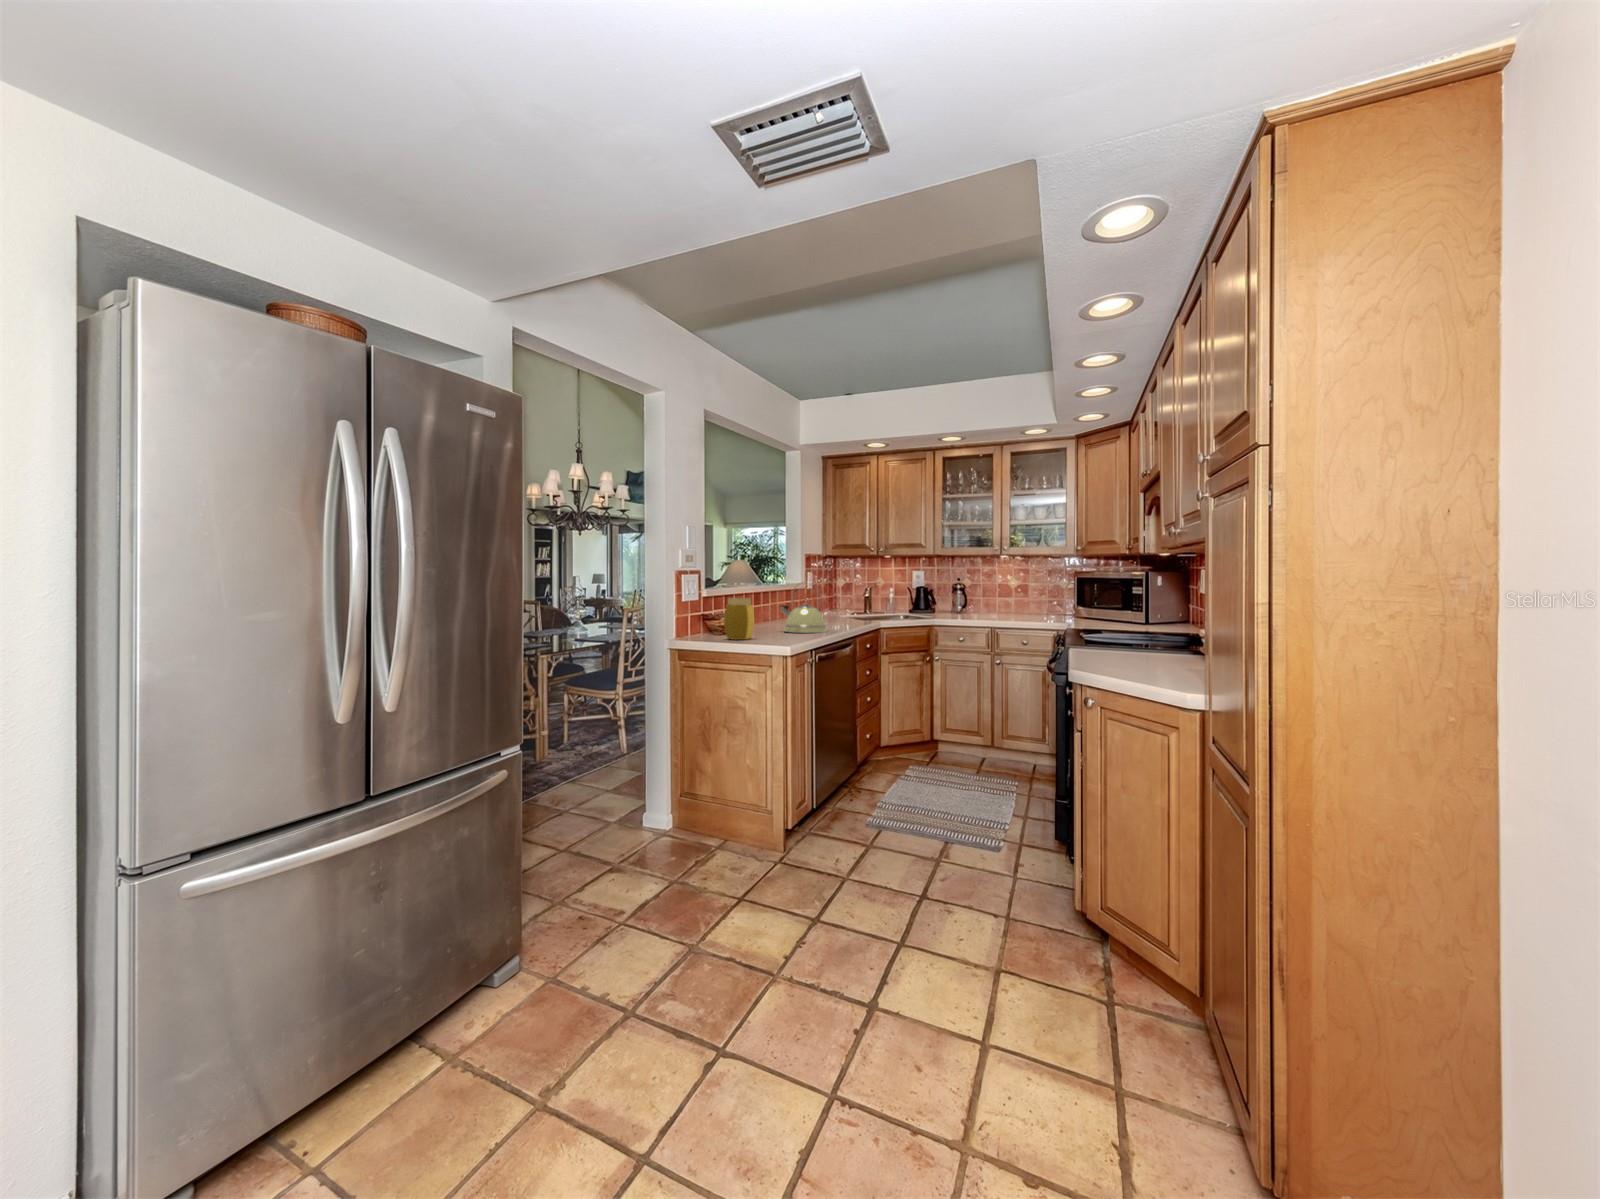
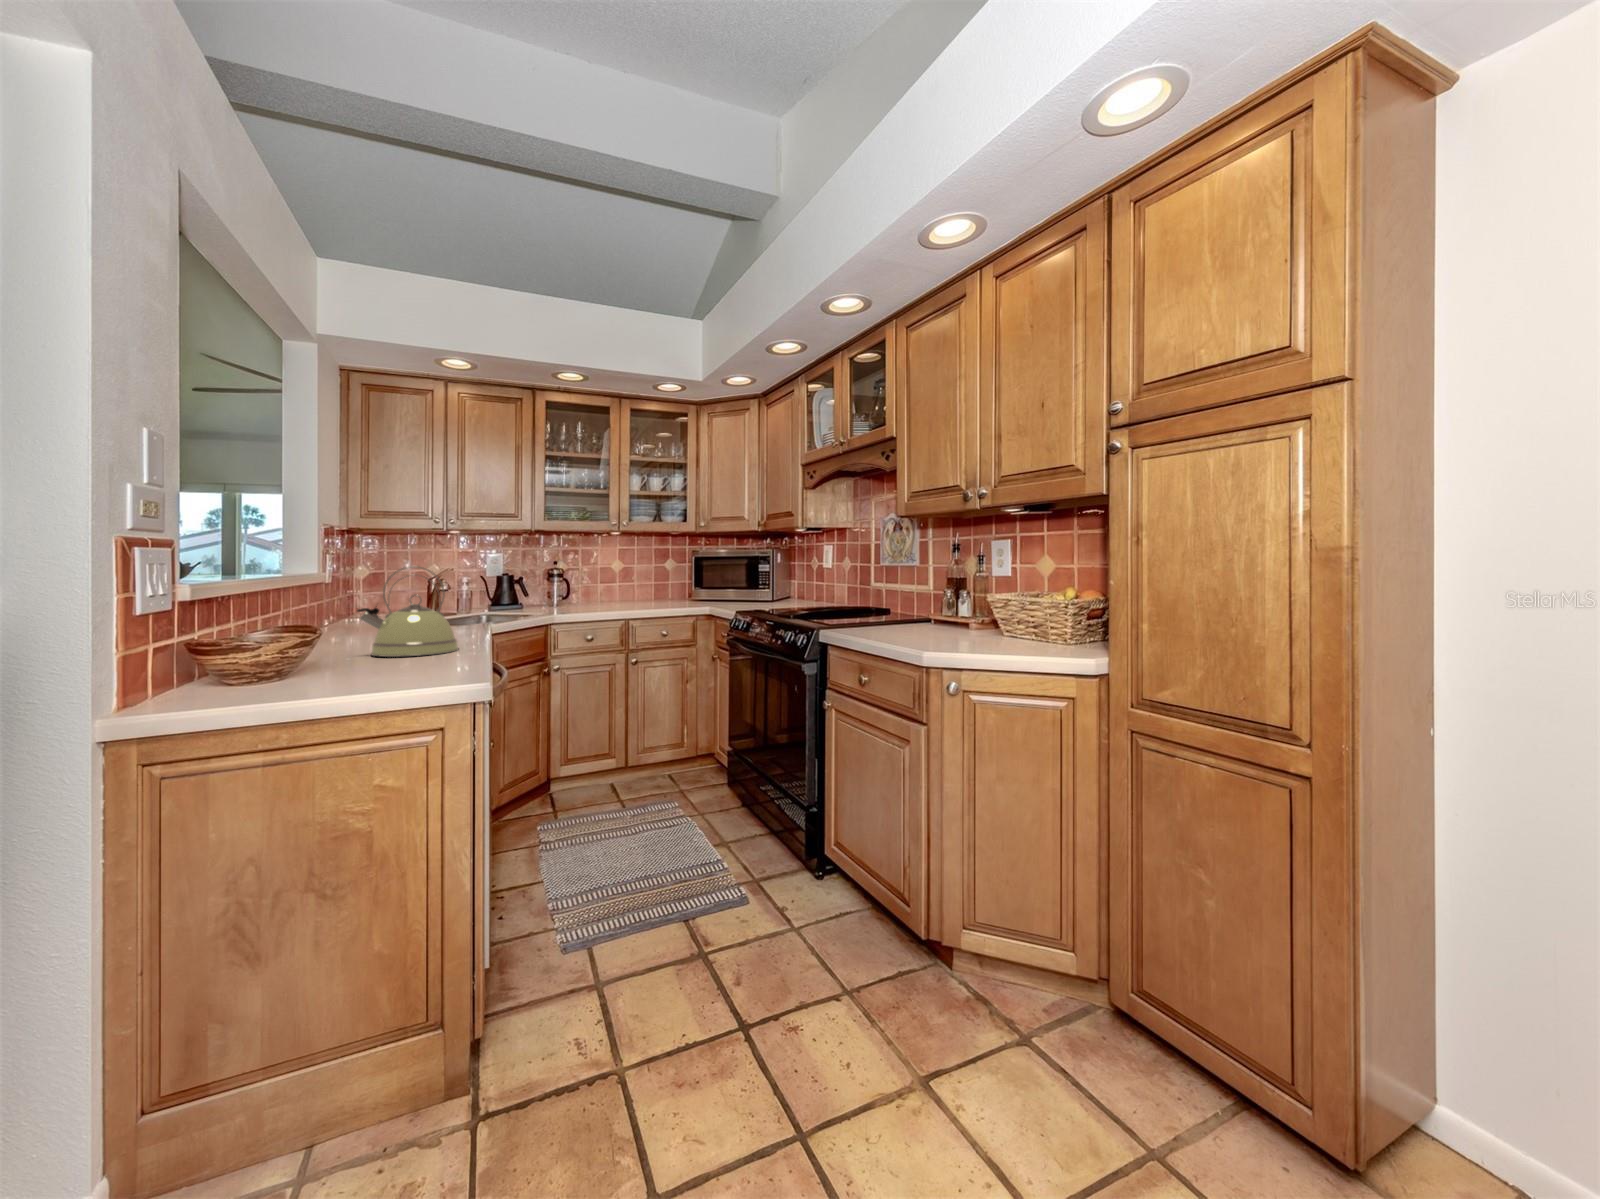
jar: present [724,598,754,640] -> none [282,599,355,687]

